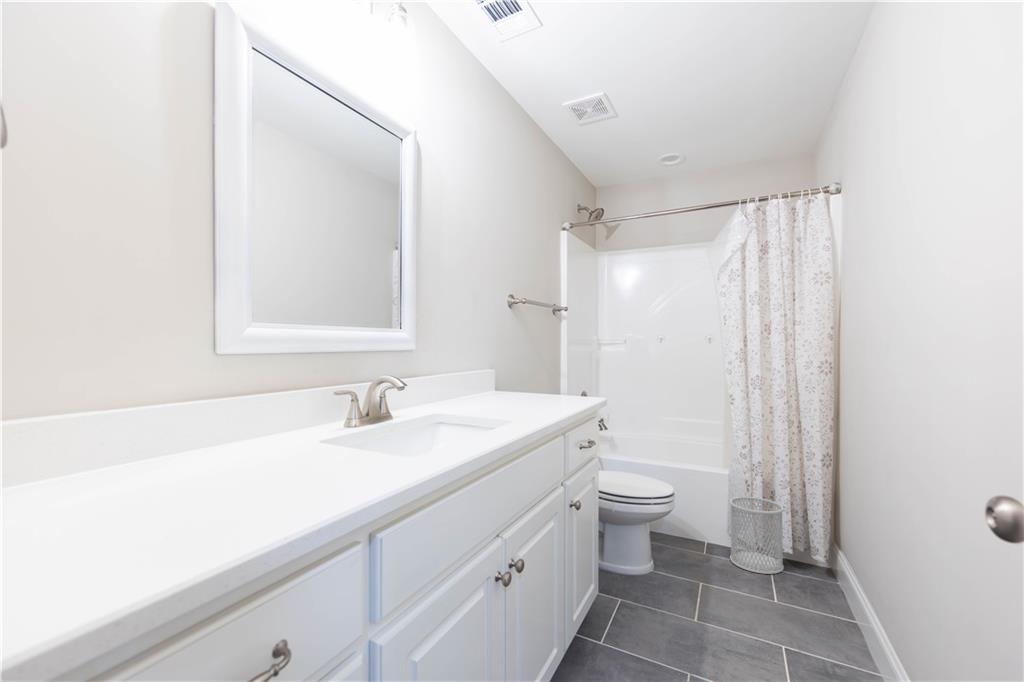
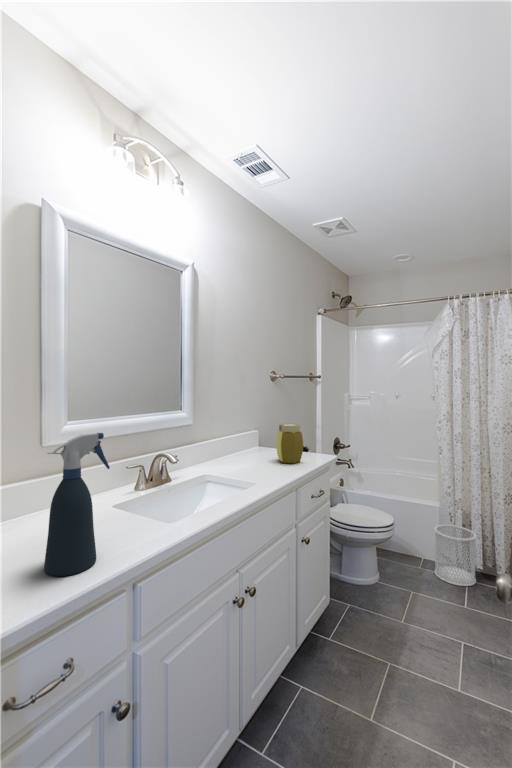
spray bottle: none [227,297,329,513] -> present [44,433,110,576]
jar: none [533,351,571,403] -> present [276,424,303,463]

